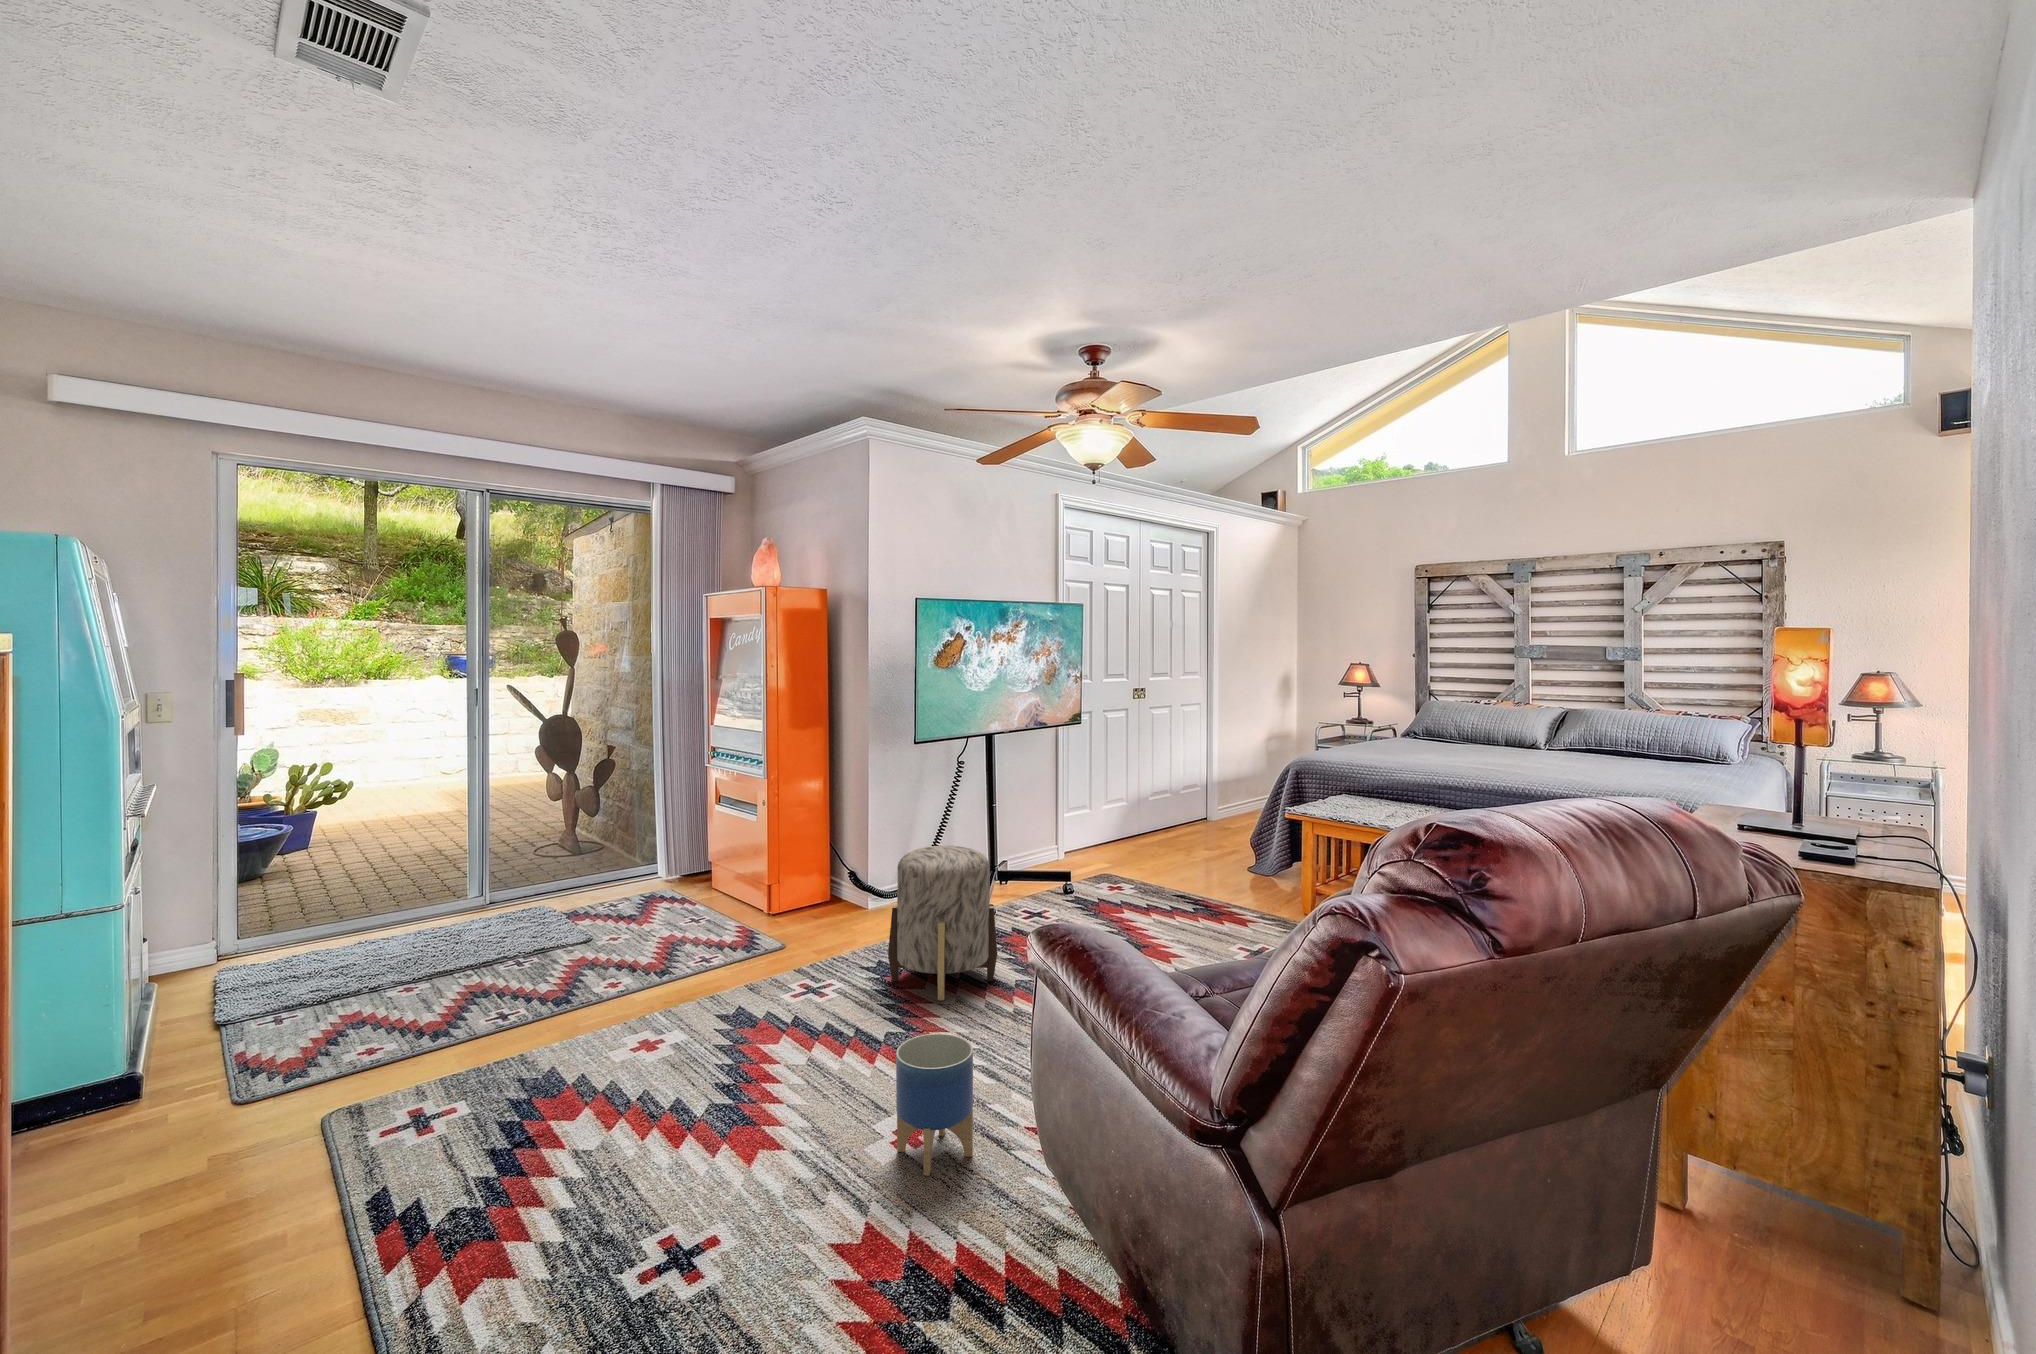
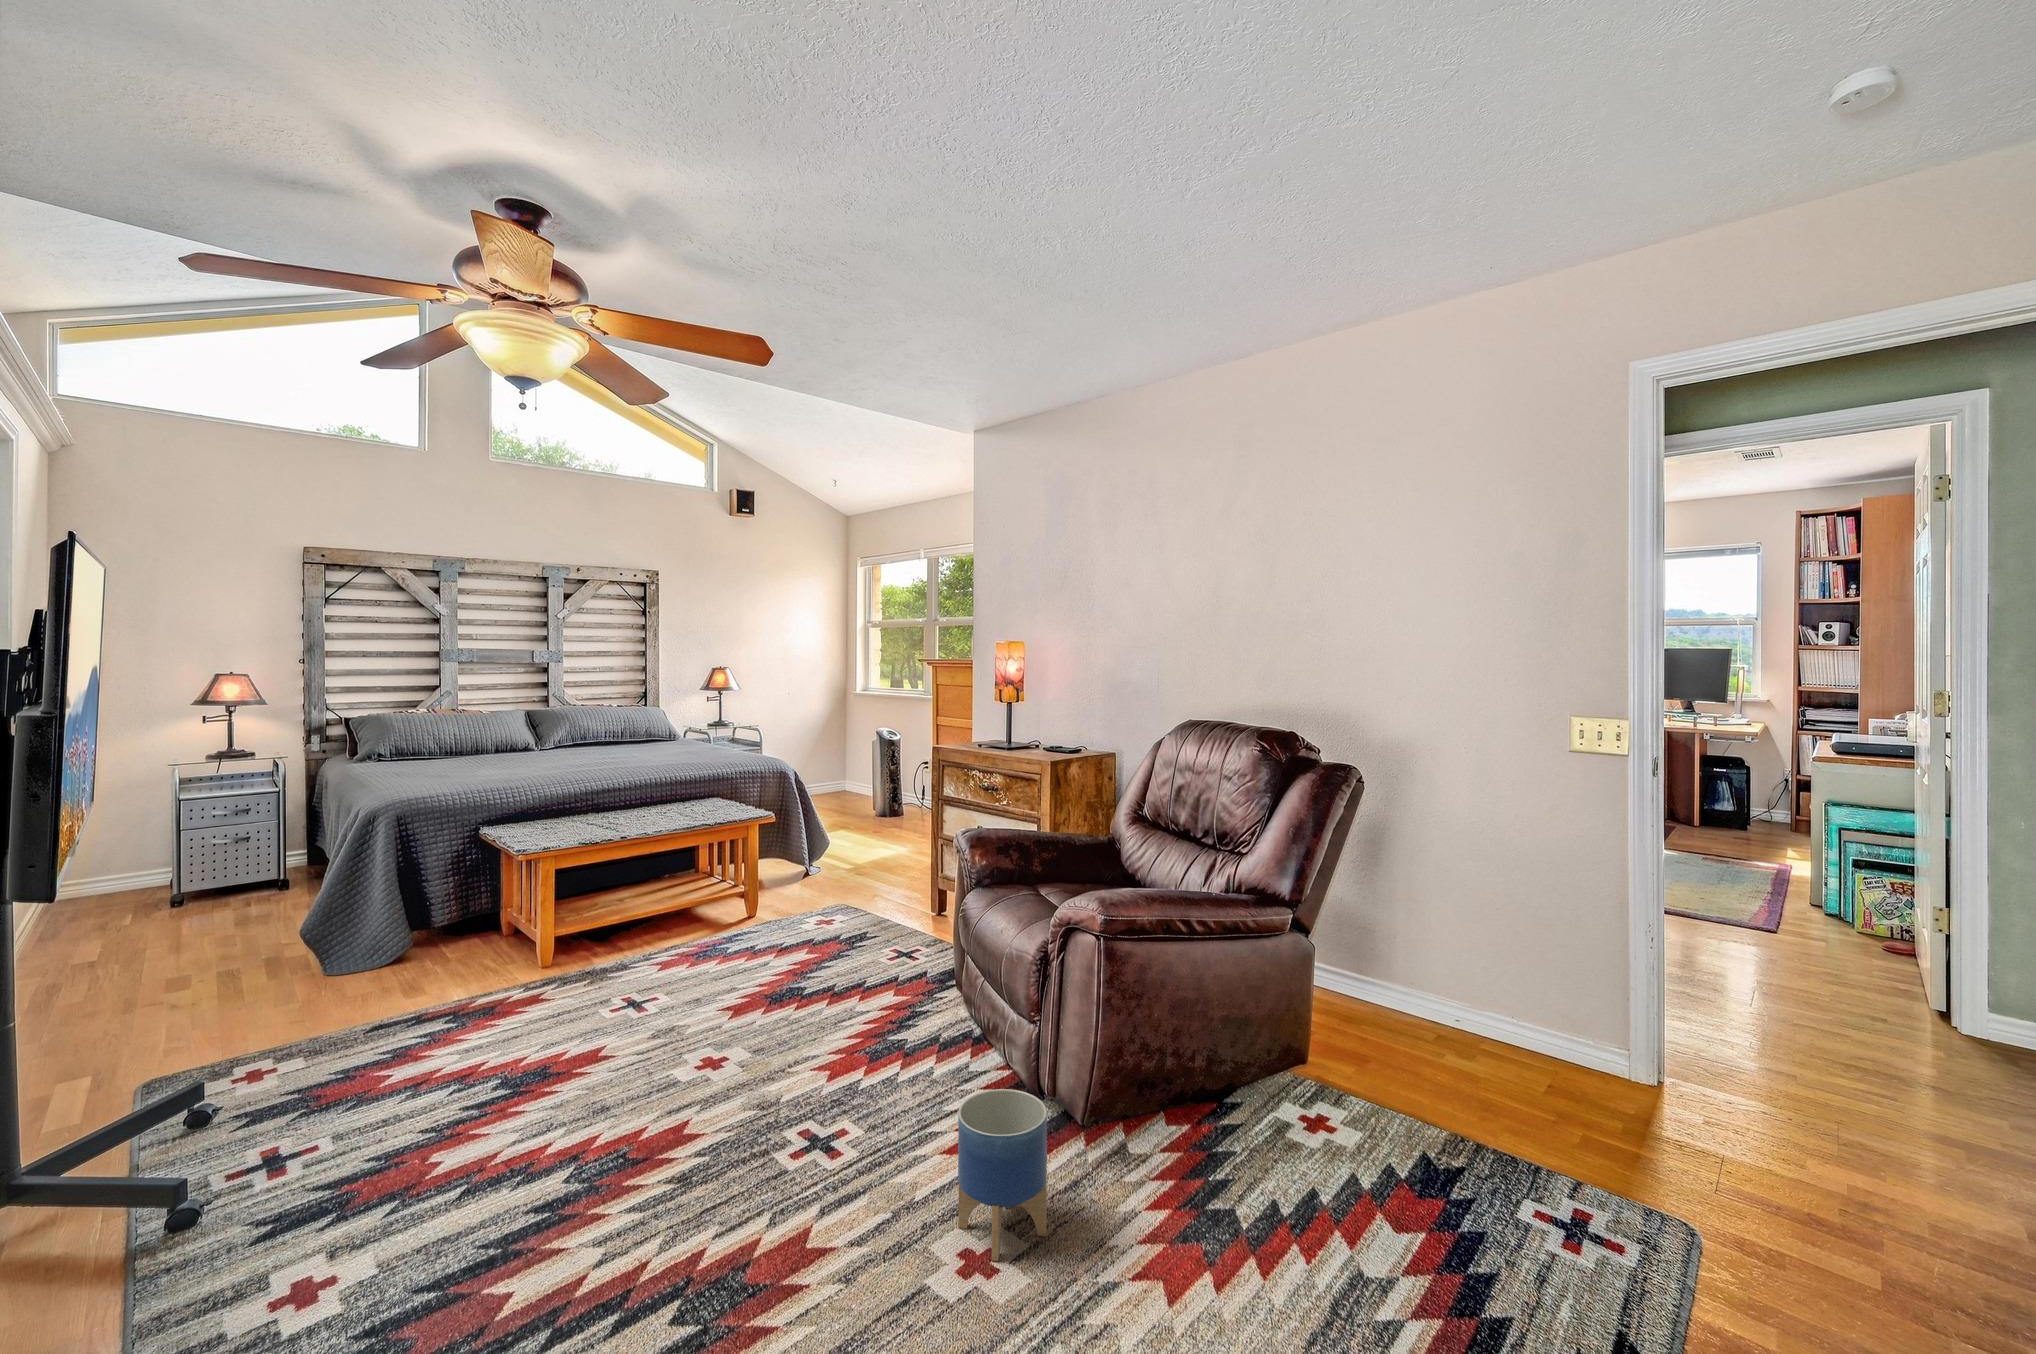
ottoman: present [888,846,997,1000] -> none [380,990,585,1306]

